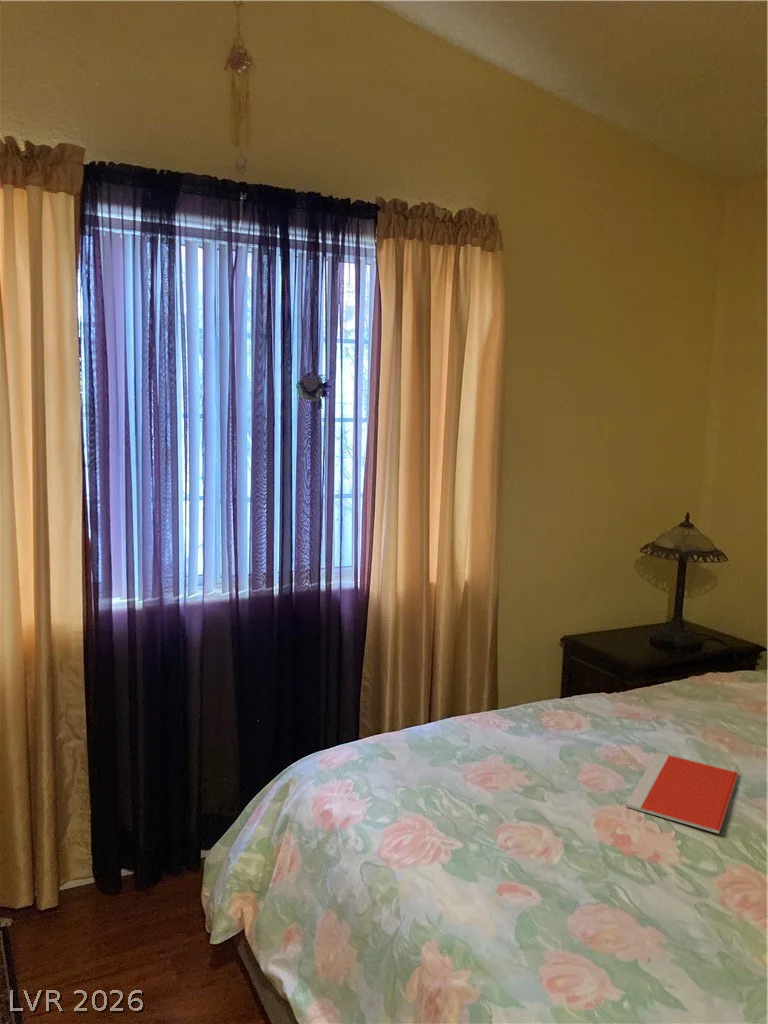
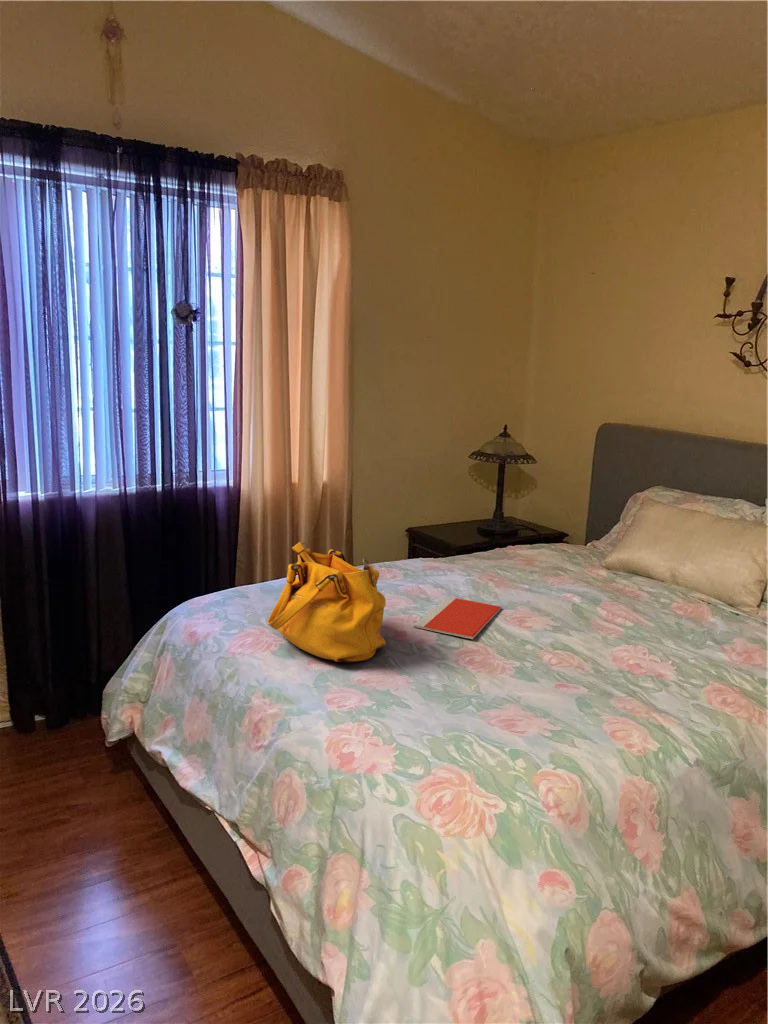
handbag: none [430,685,599,875] -> present [267,542,386,662]

